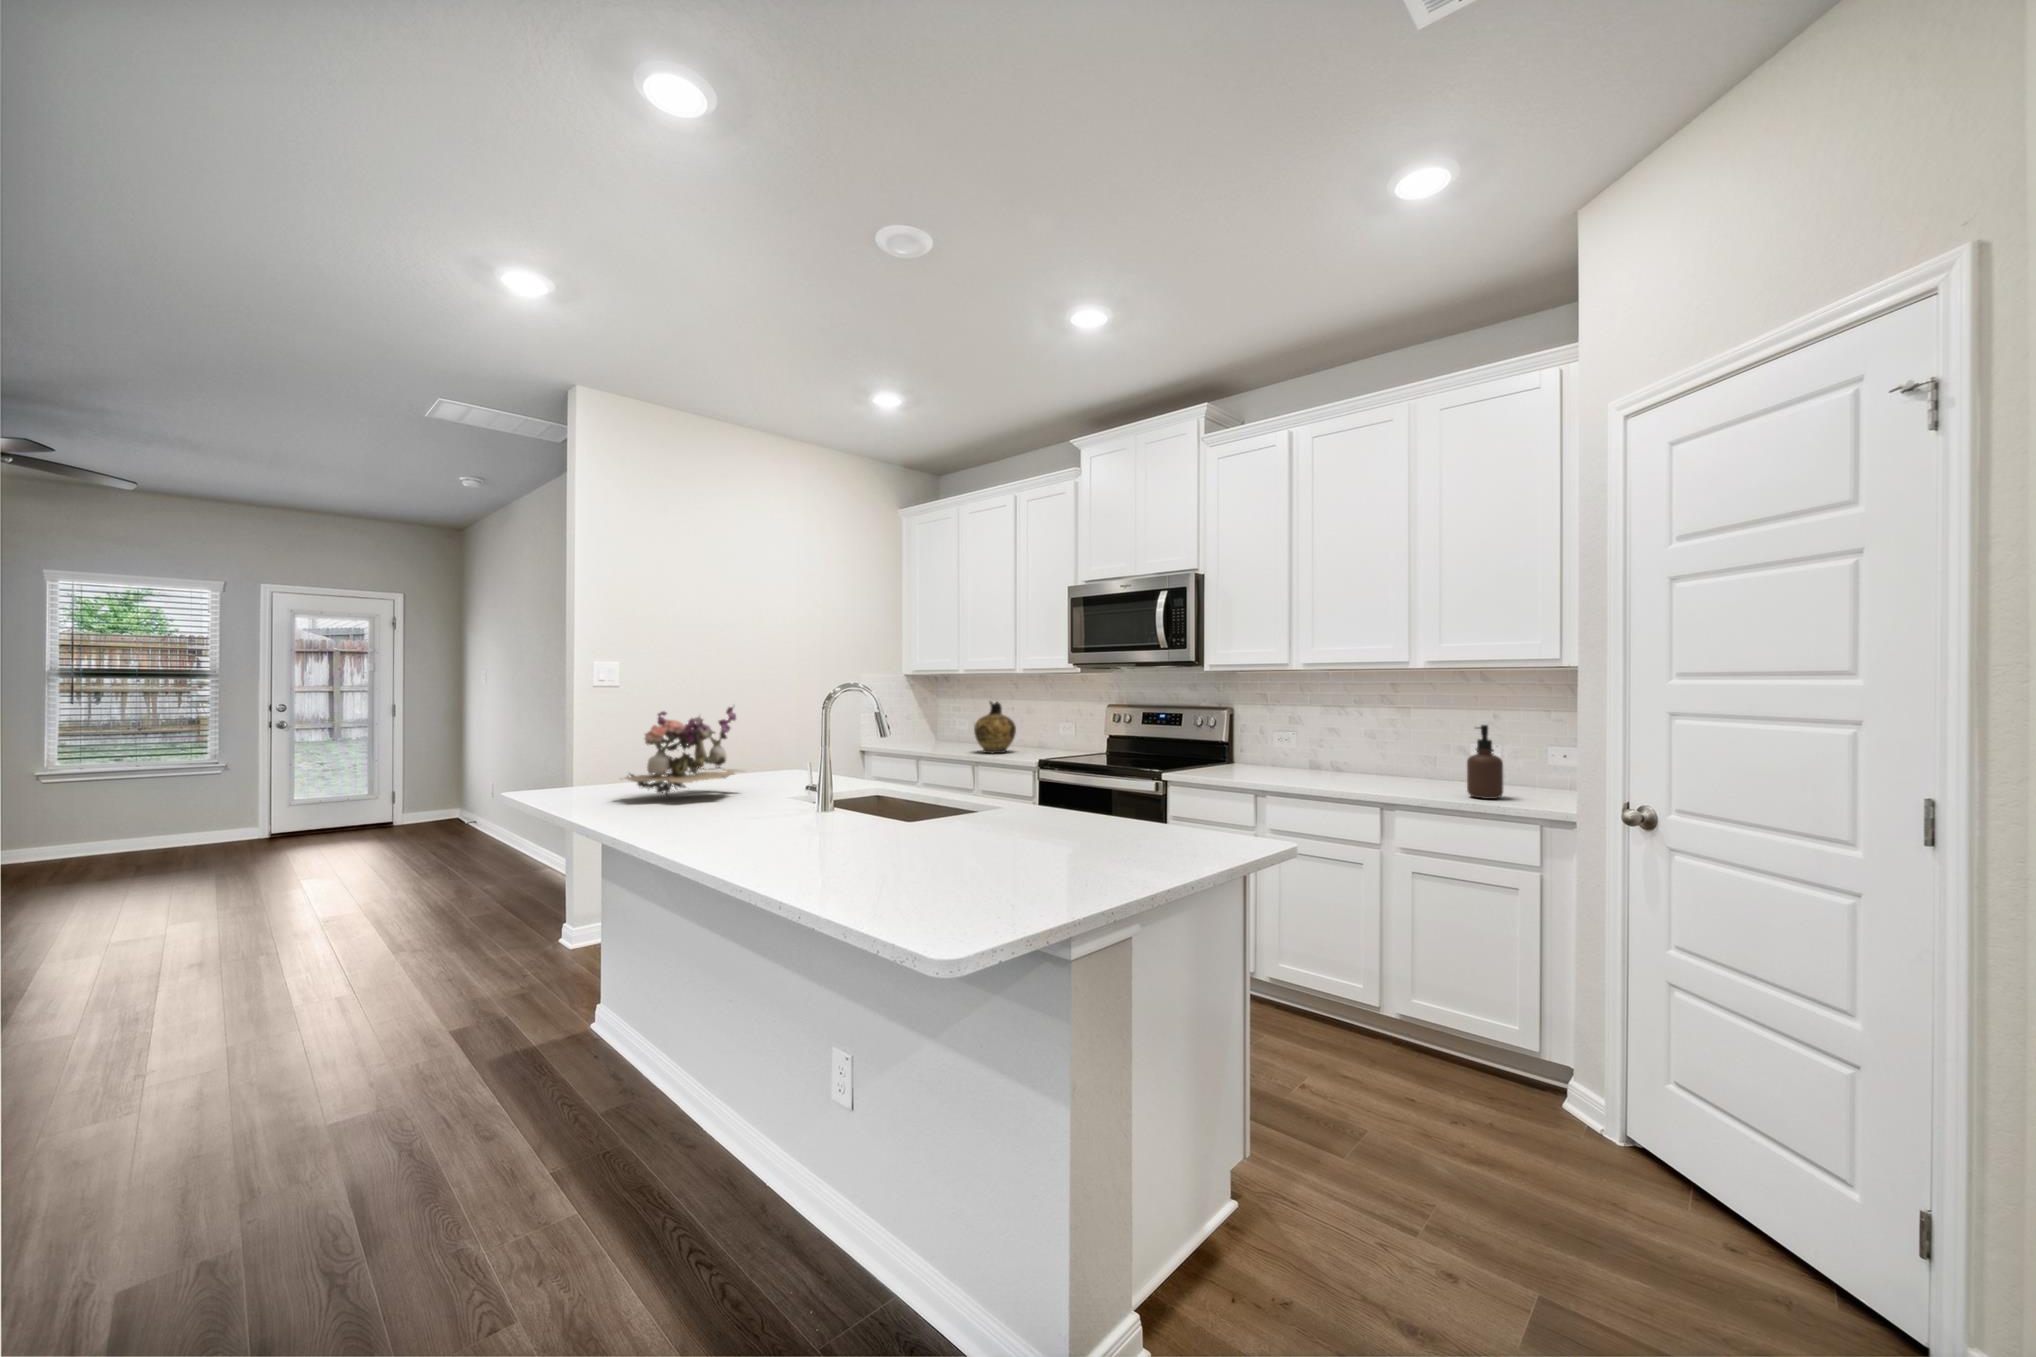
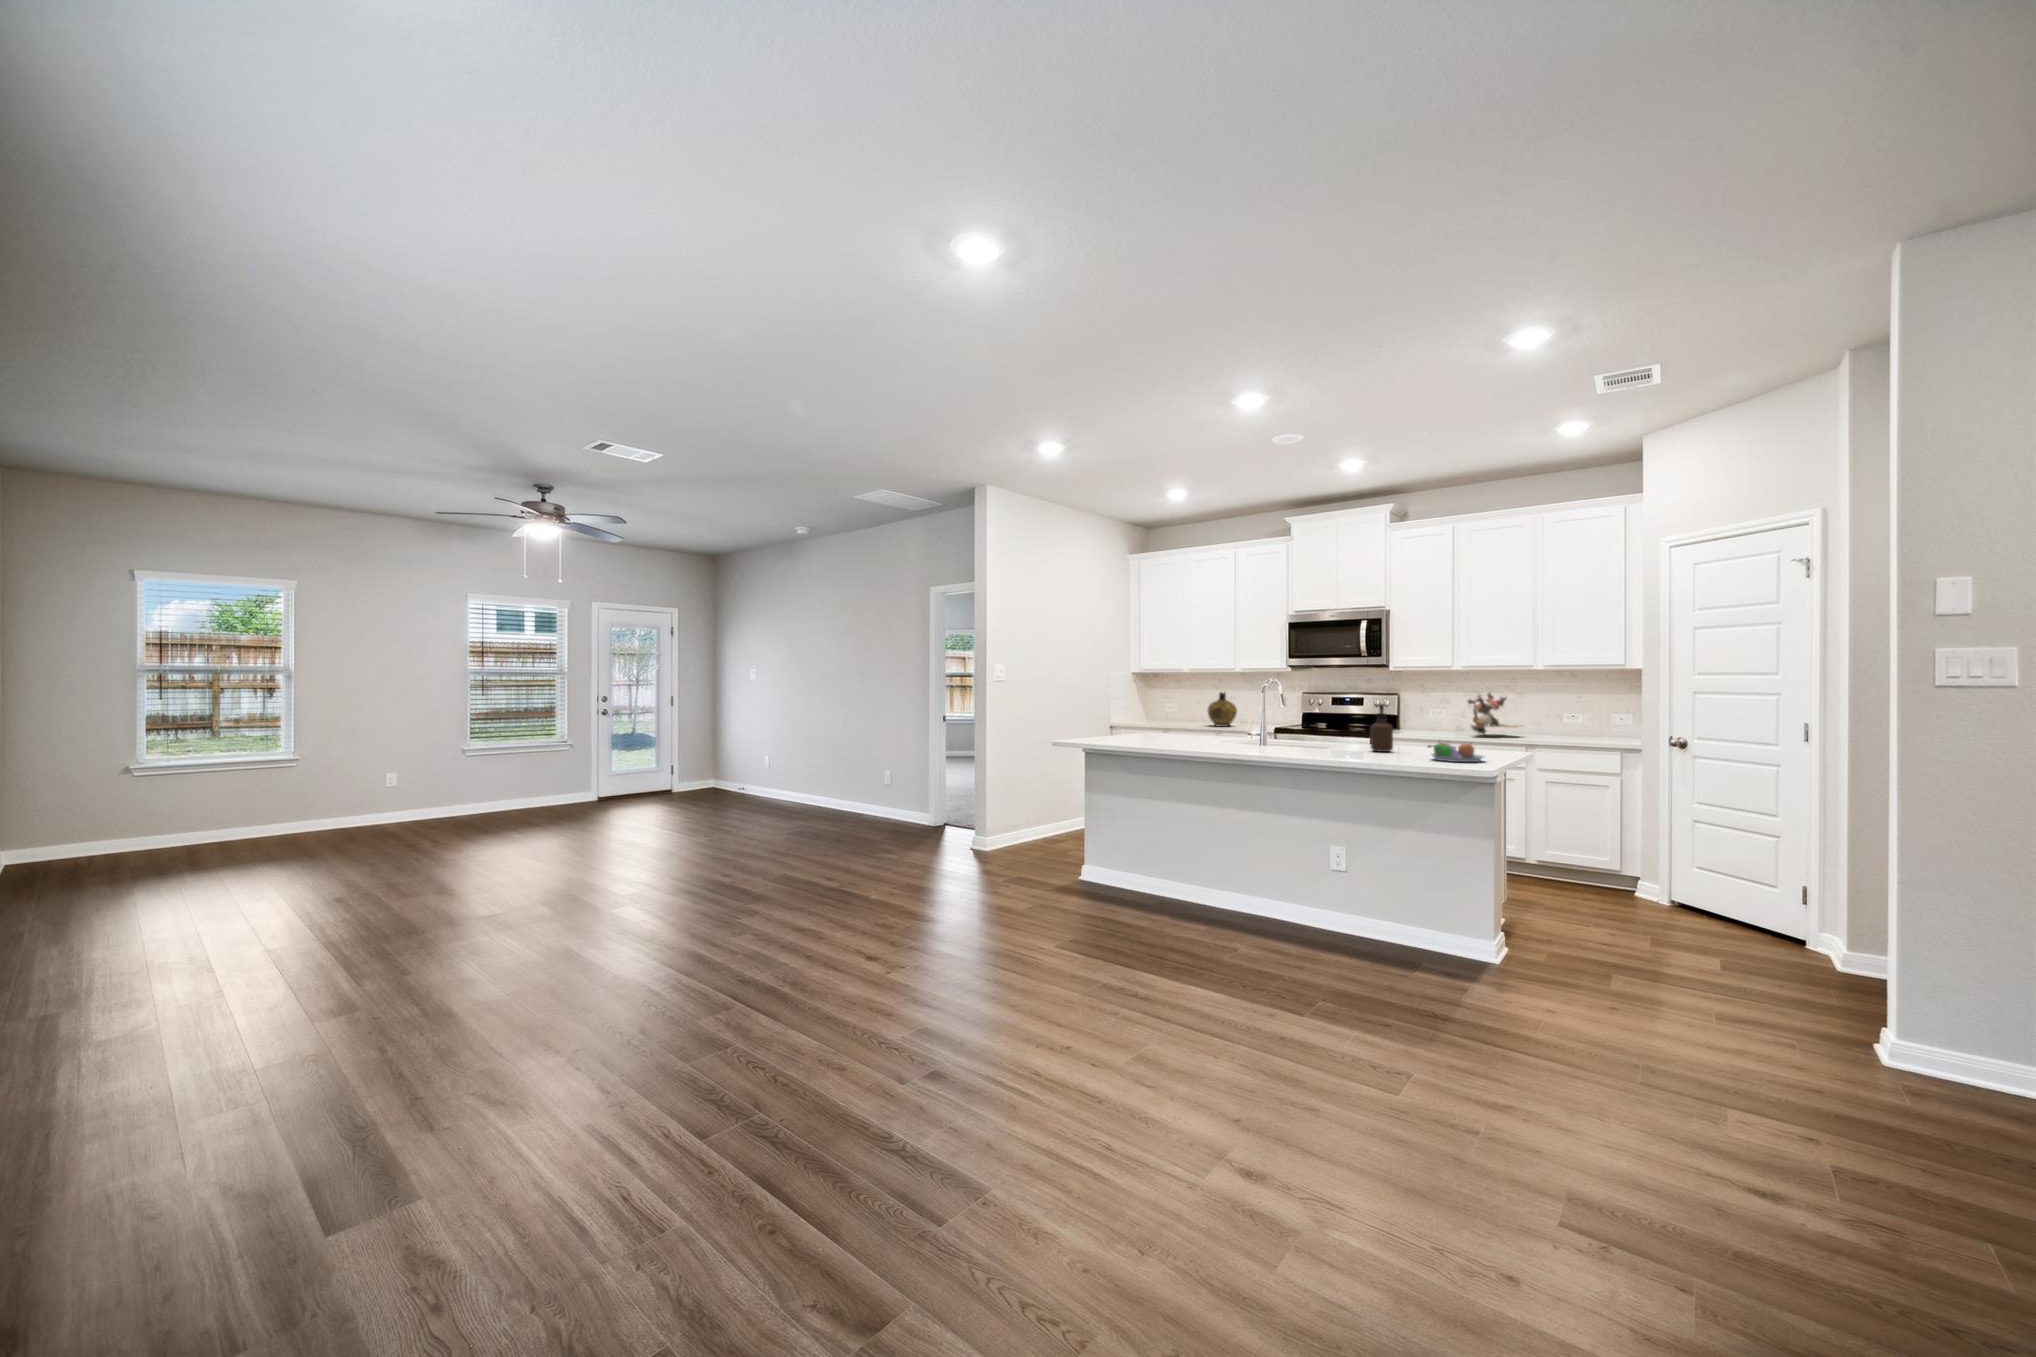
flower arrangement: present [620,707,744,795] -> present [1468,693,1519,735]
soap dispenser: present [1467,725,1503,799] -> present [1370,704,1393,752]
fruit bowl: none [933,832,1066,900] -> present [1428,743,1484,762]

